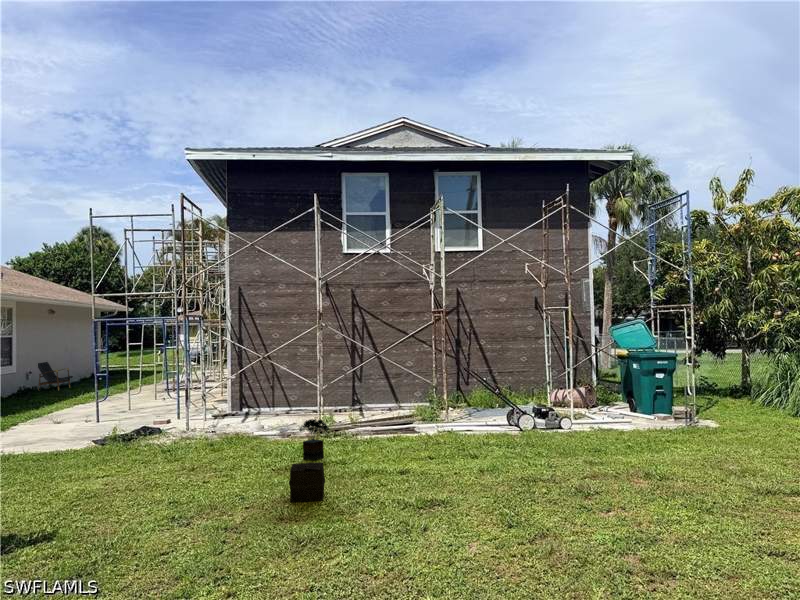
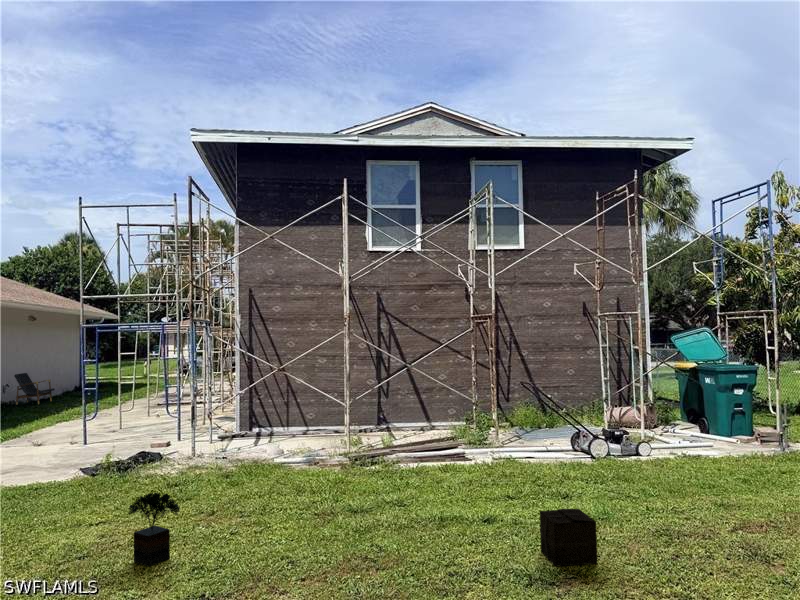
potted tree: present [300,419,329,461] -> present [129,492,180,567]
cardboard box: present [289,462,325,502] -> present [540,509,597,566]

